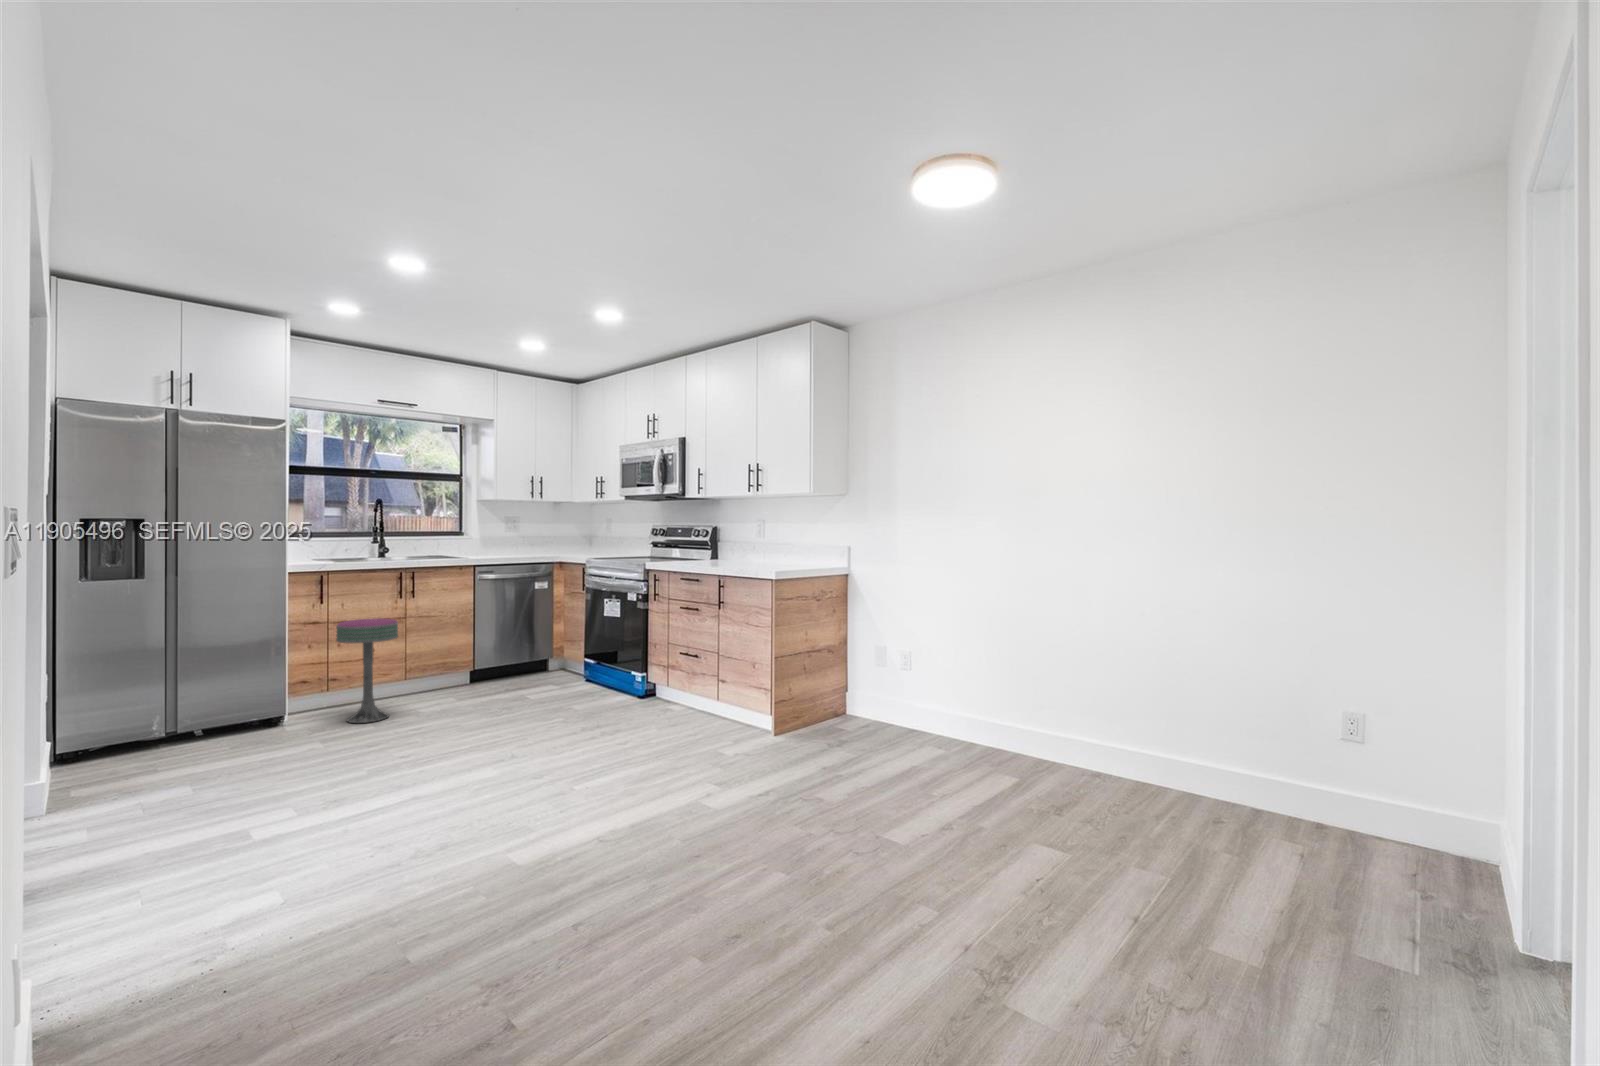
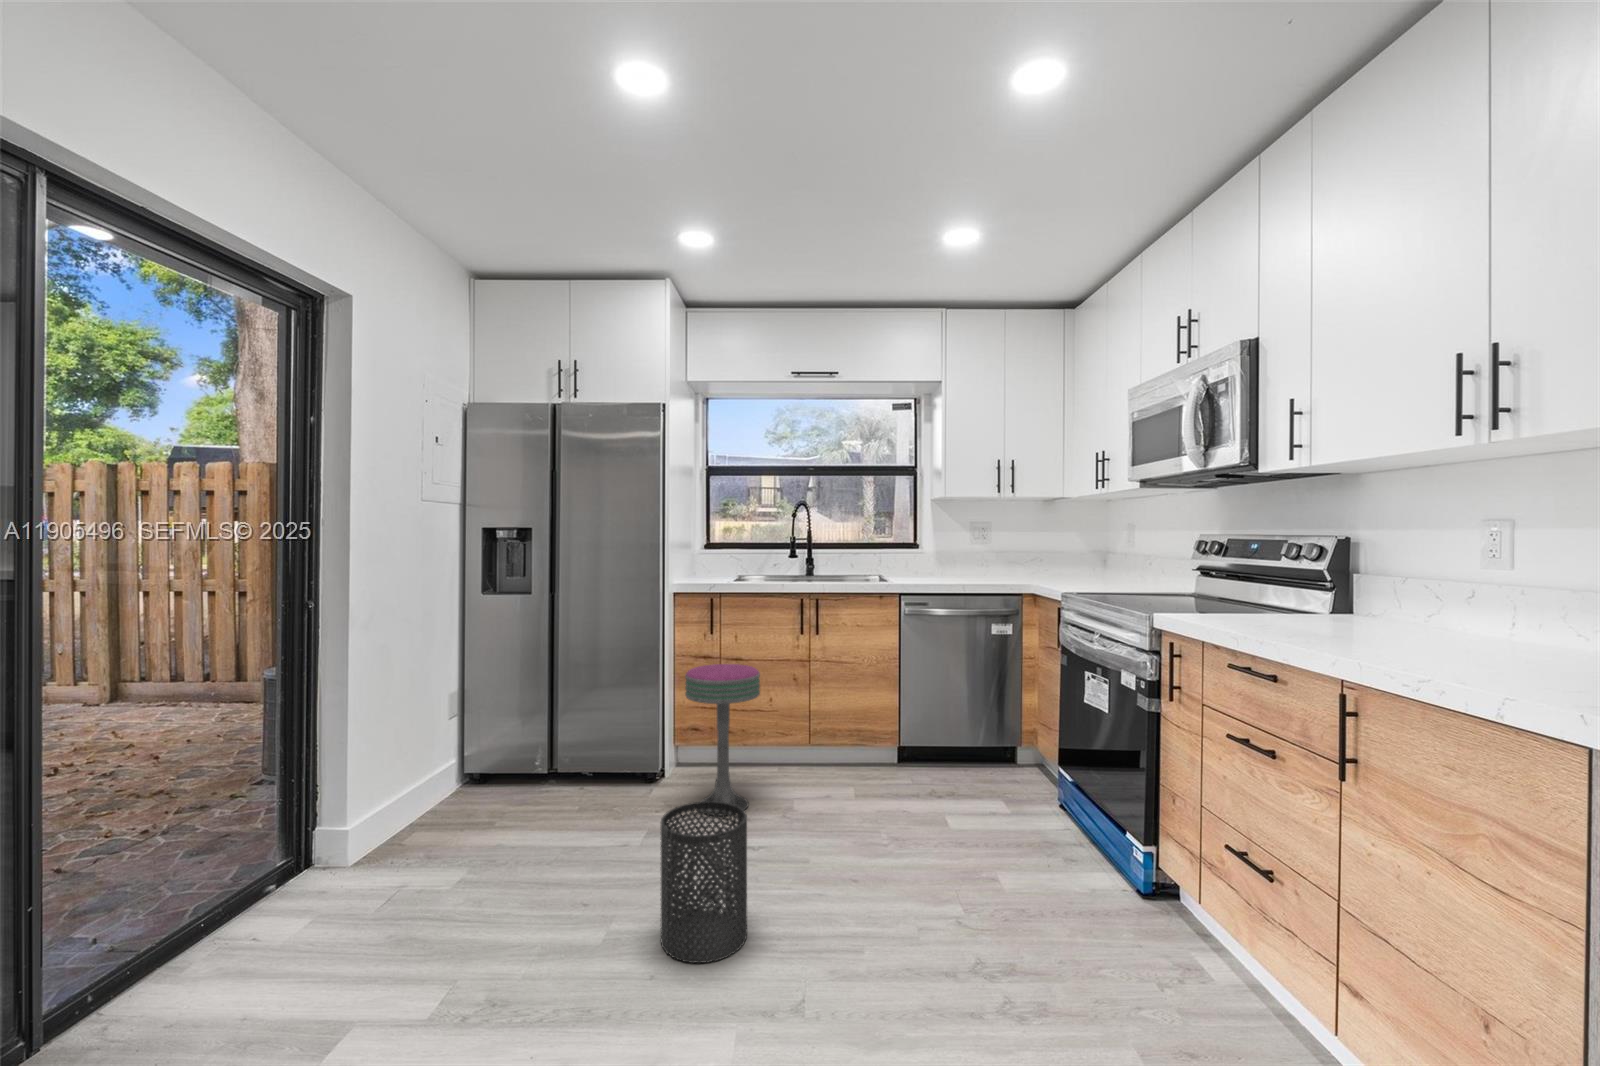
trash can: none [412,678,466,758] -> present [660,801,747,963]

